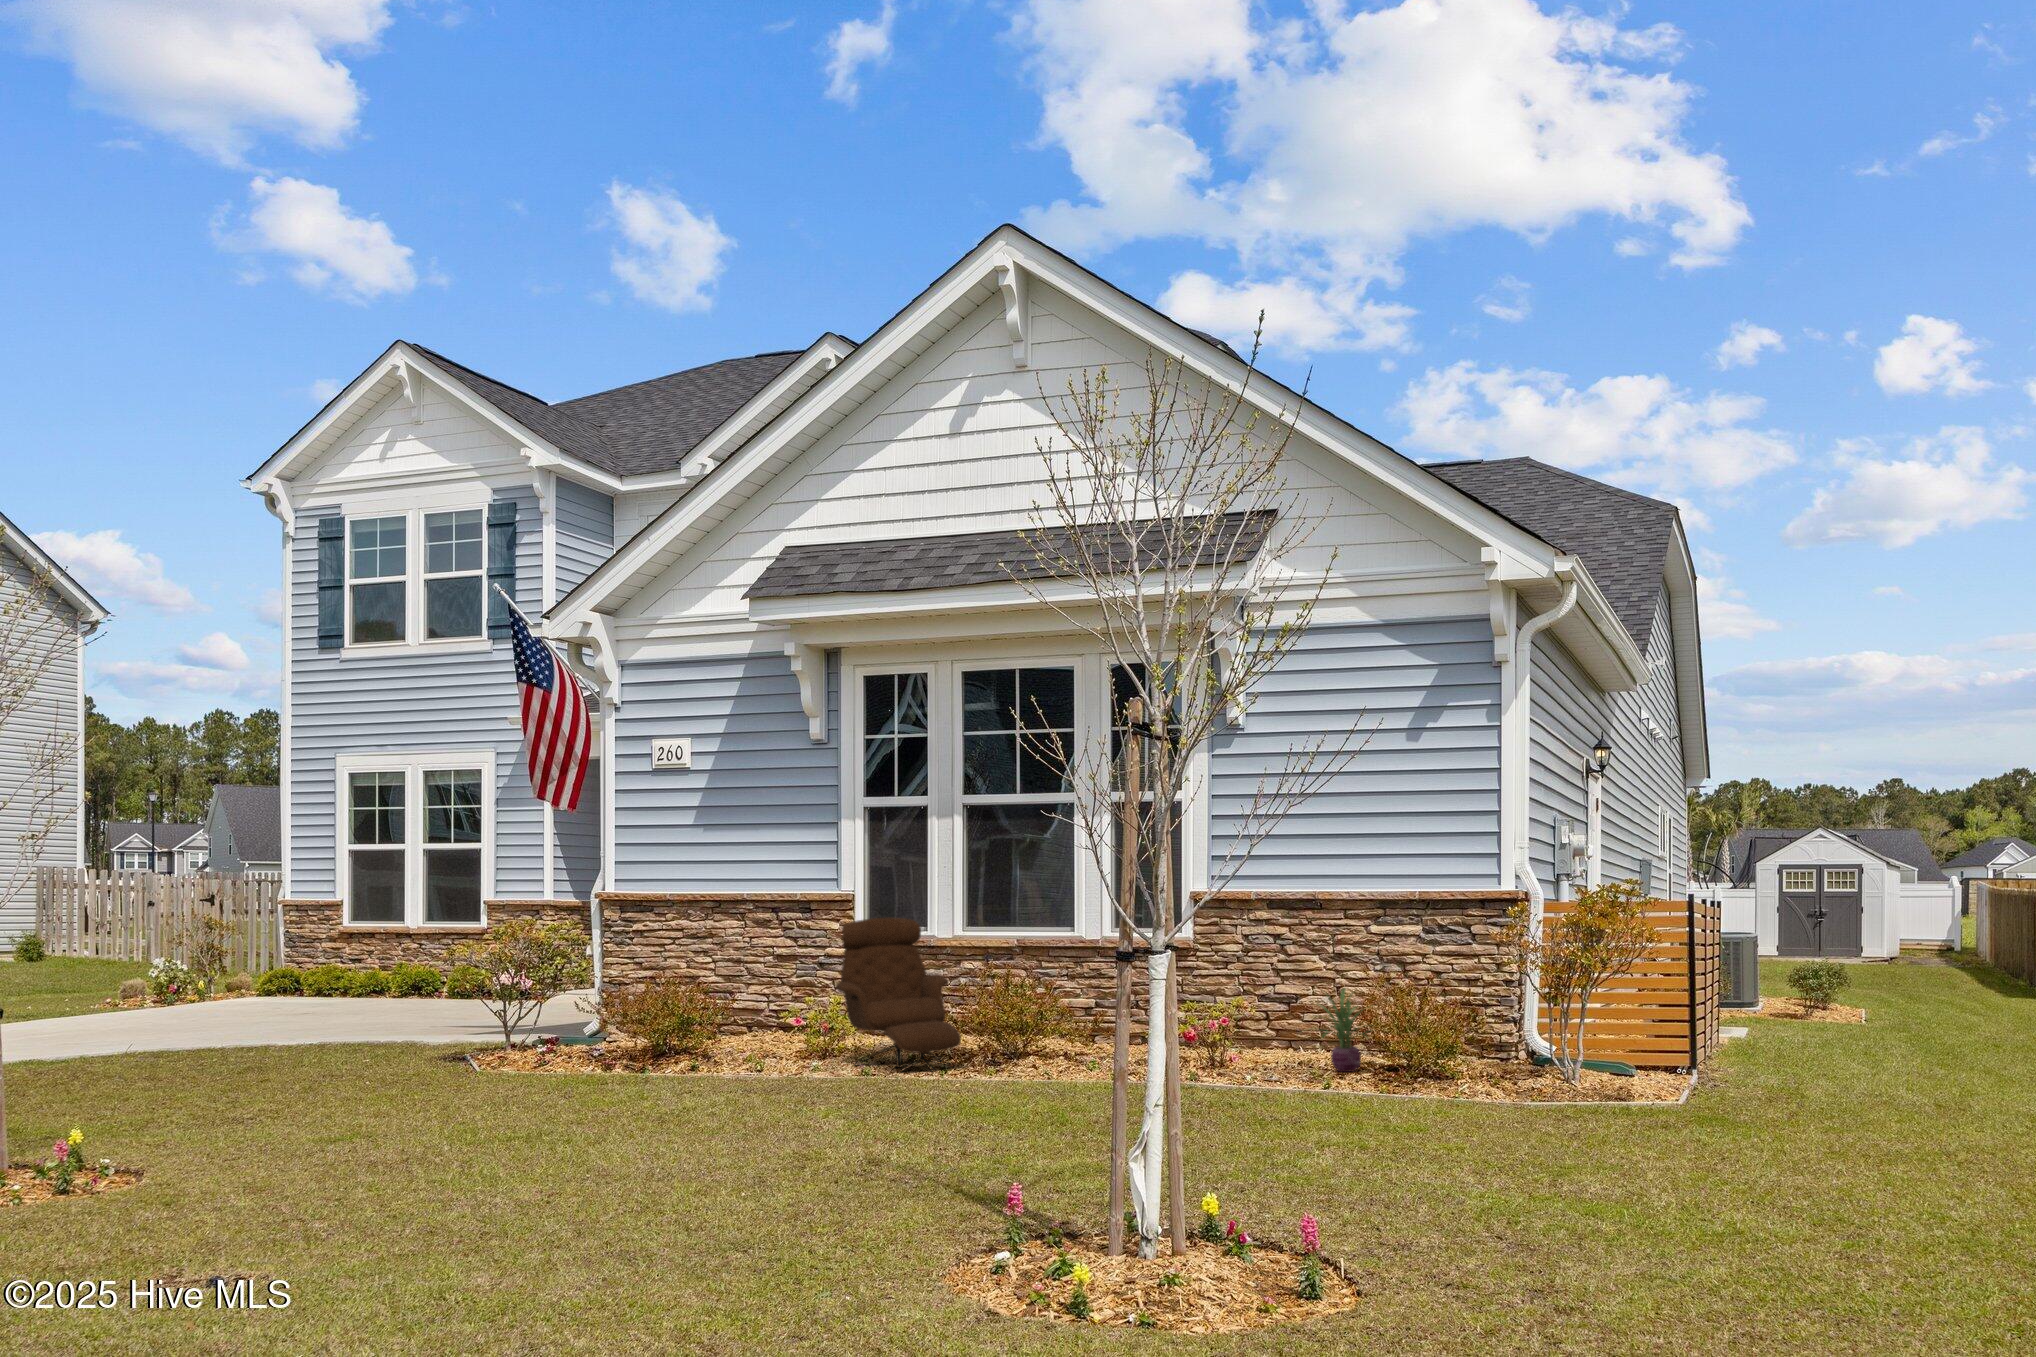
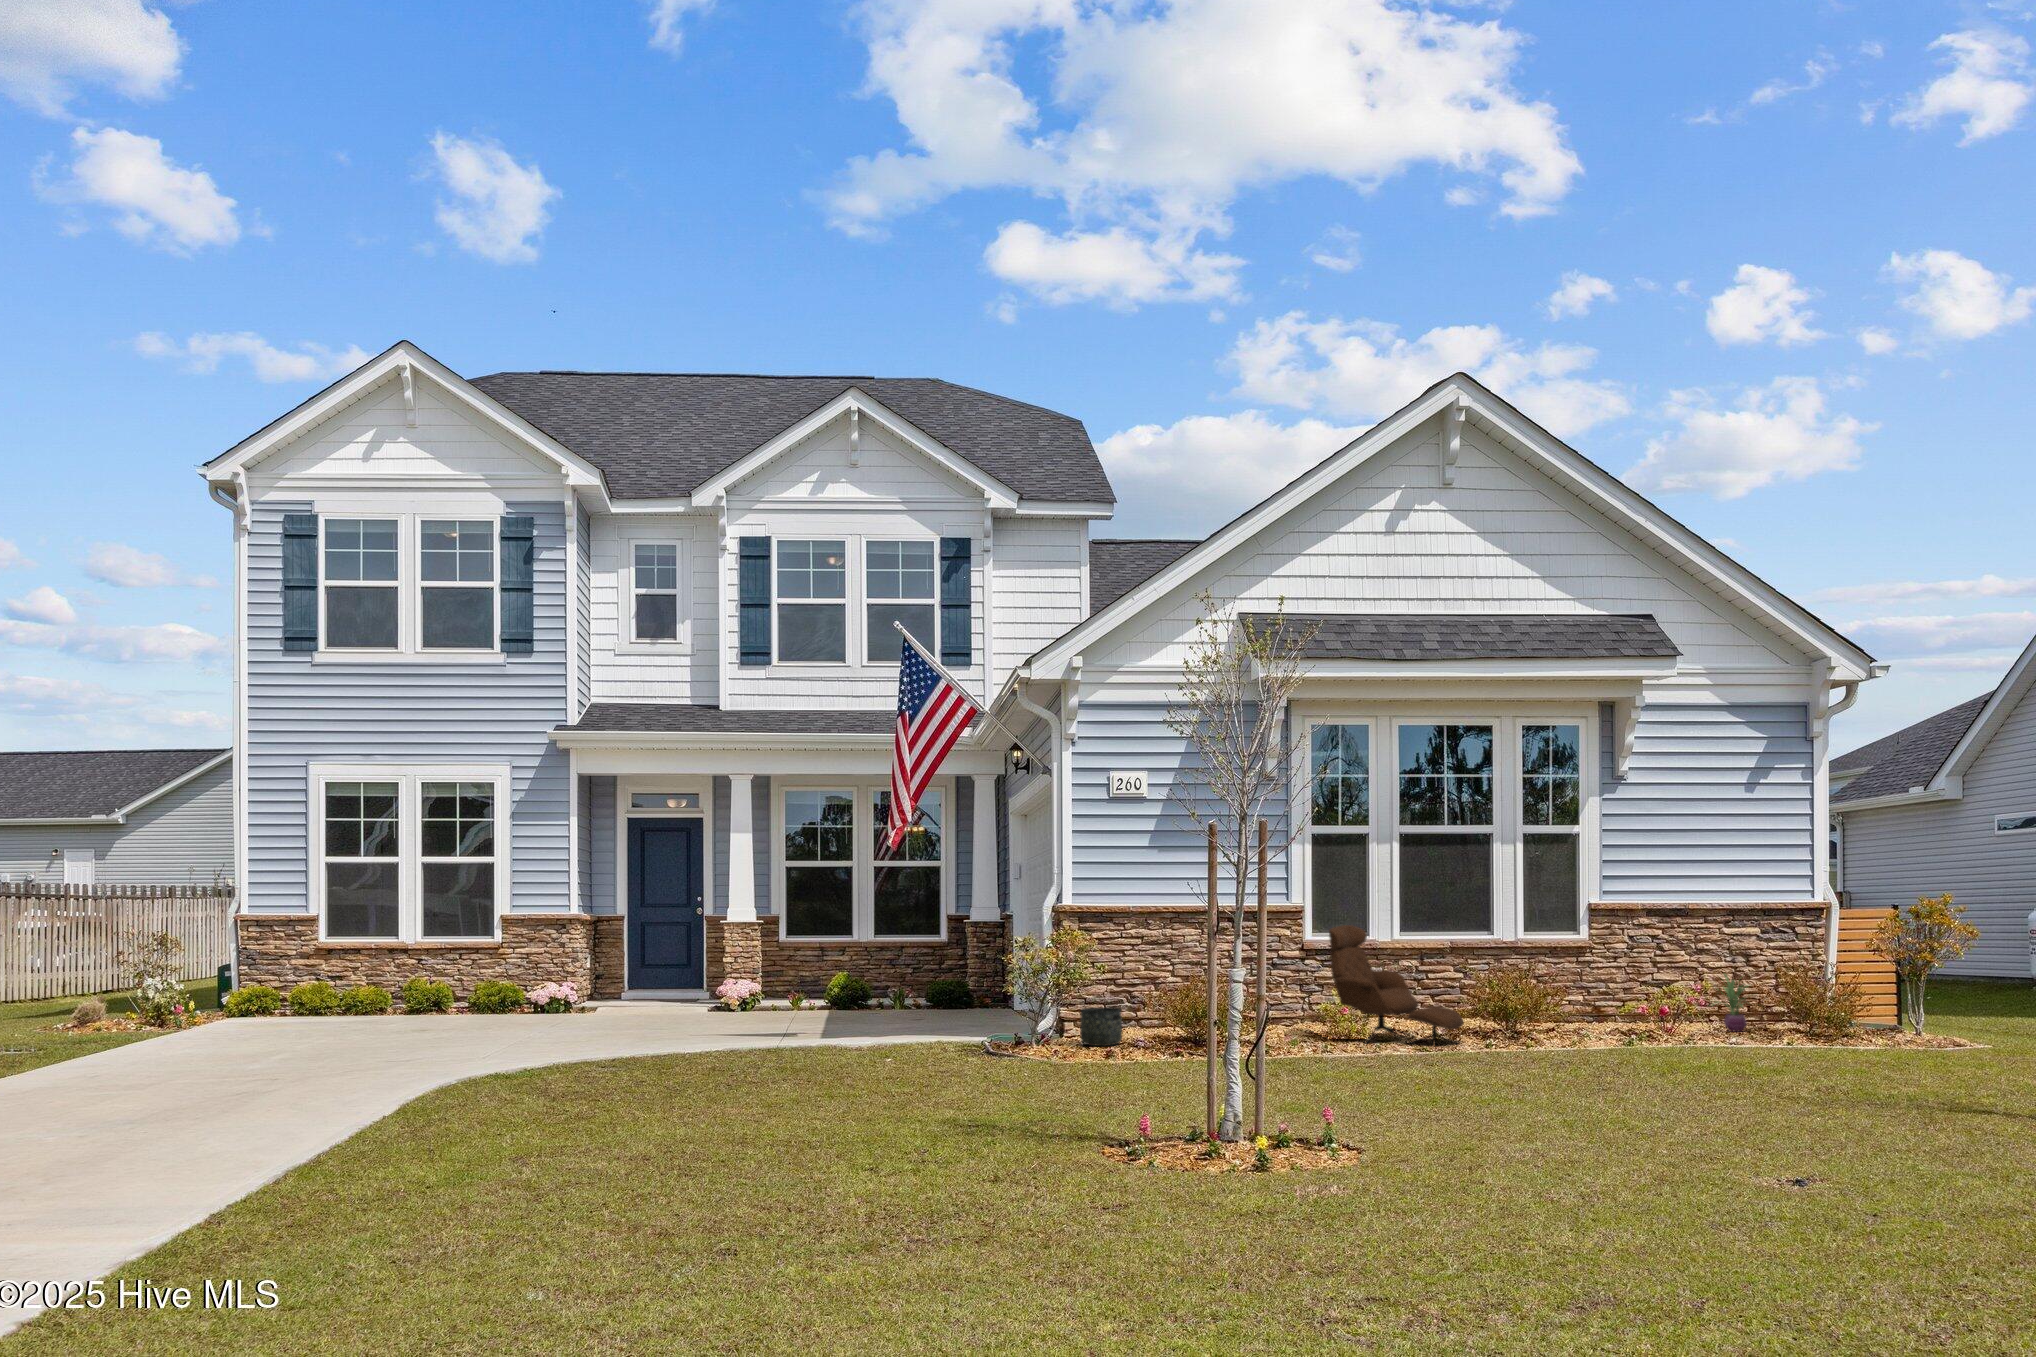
basket: none [604,1010,653,1055] -> present [1080,1007,1122,1046]

